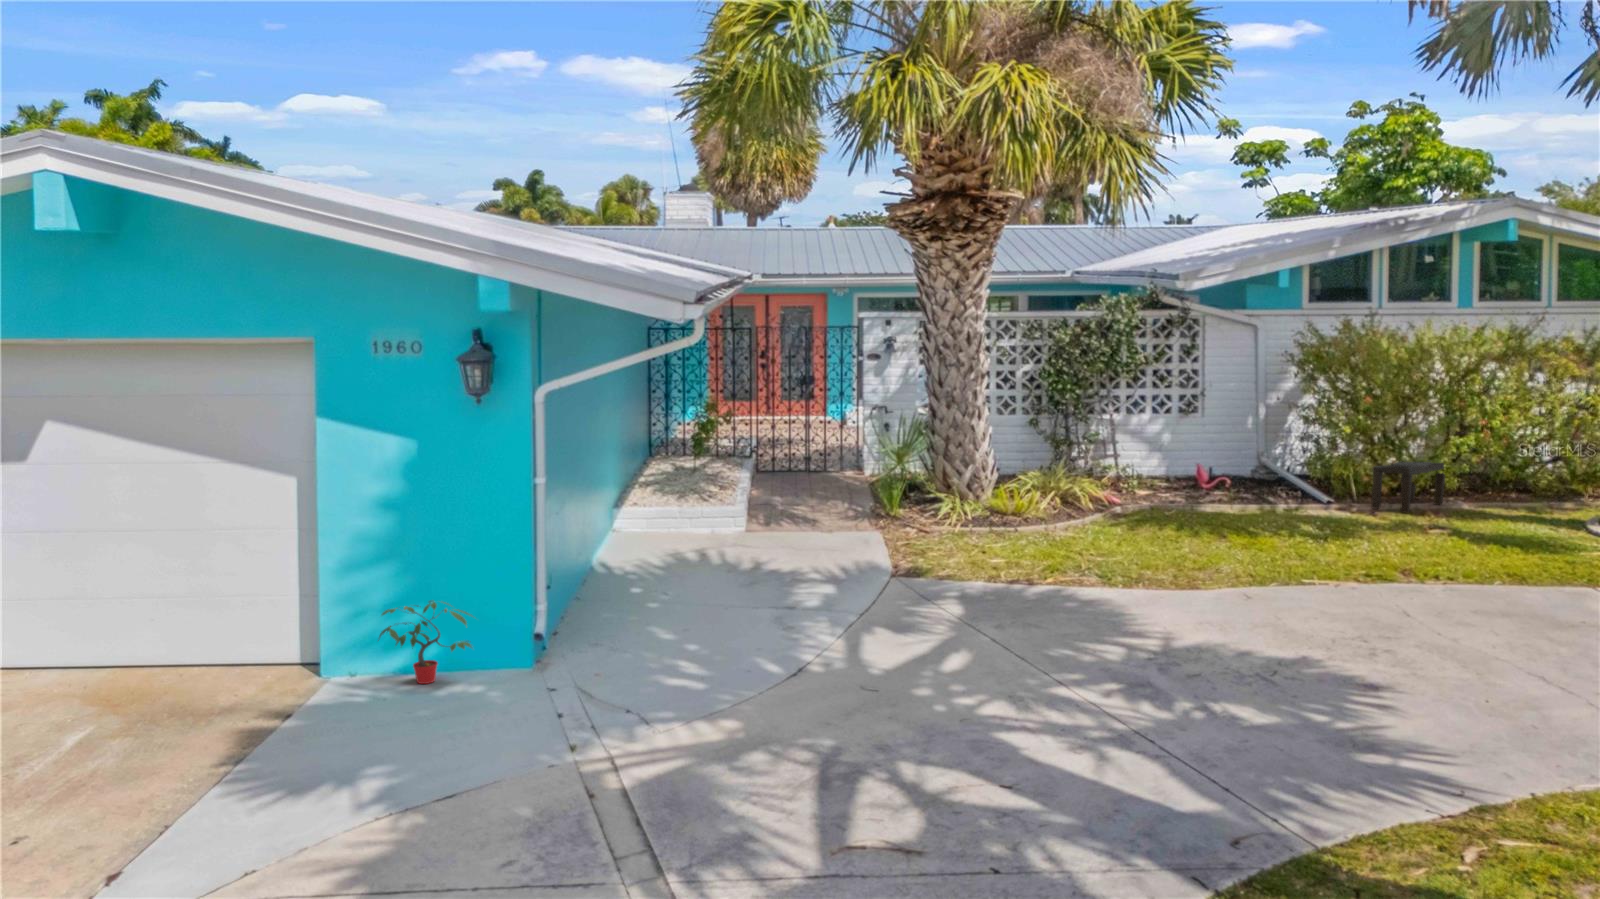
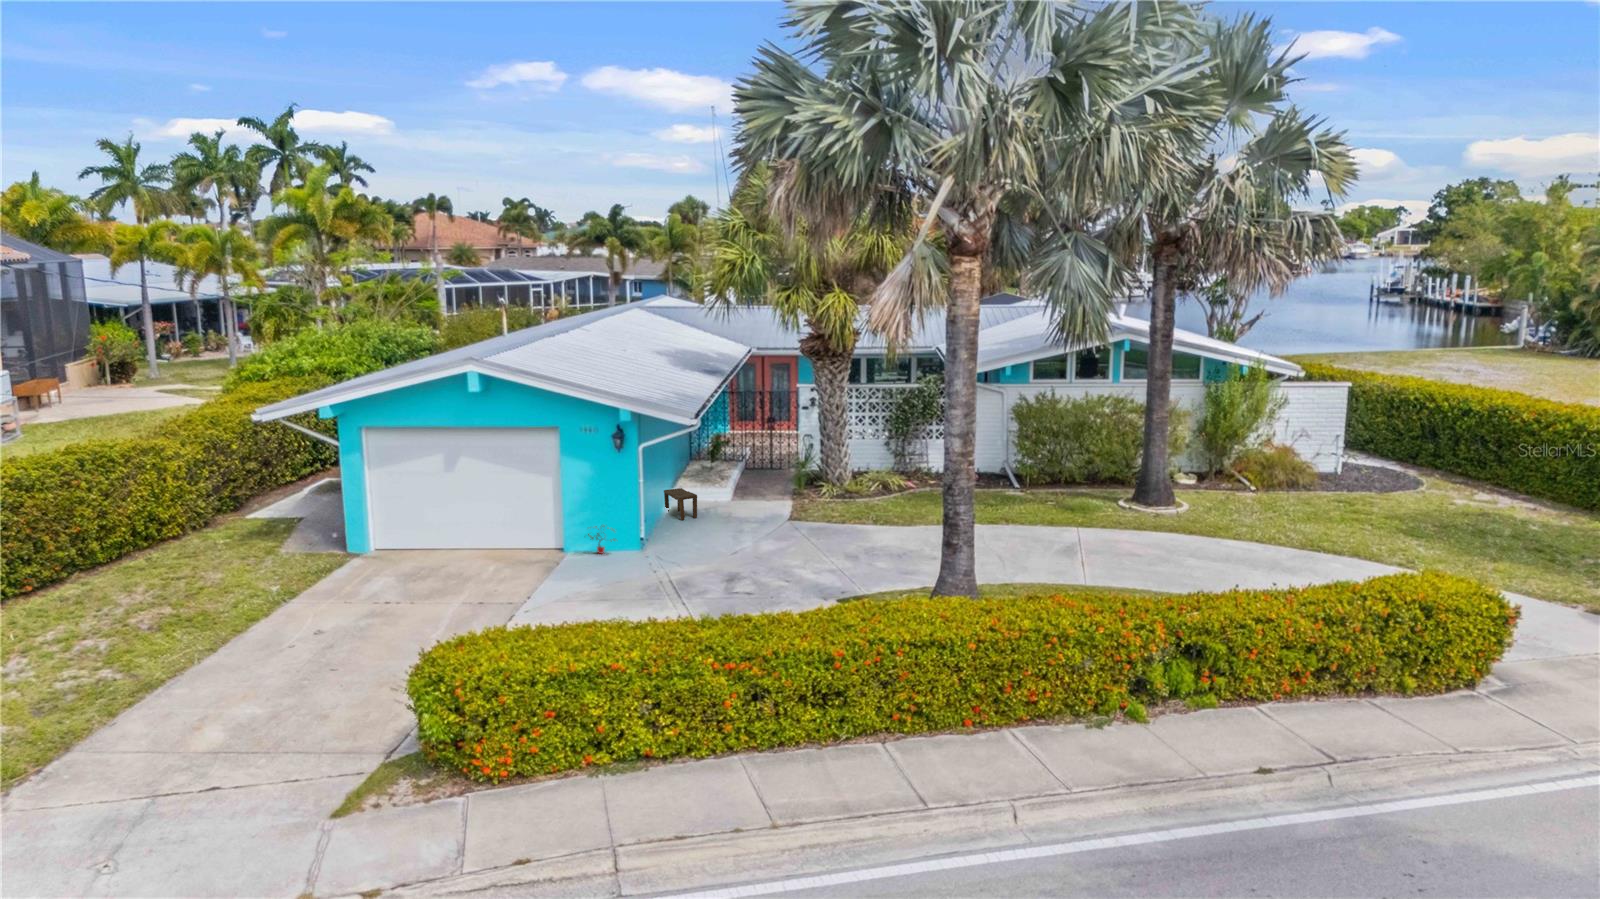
bench: present [1371,462,1445,513] -> present [664,488,697,520]

